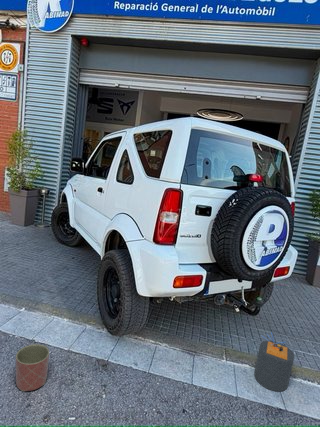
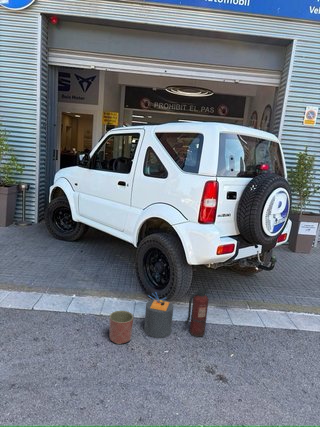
fire extinguisher: none [121,329,156,397] -> present [185,288,210,337]
trash can: present [254,333,294,392] -> present [144,298,173,338]

